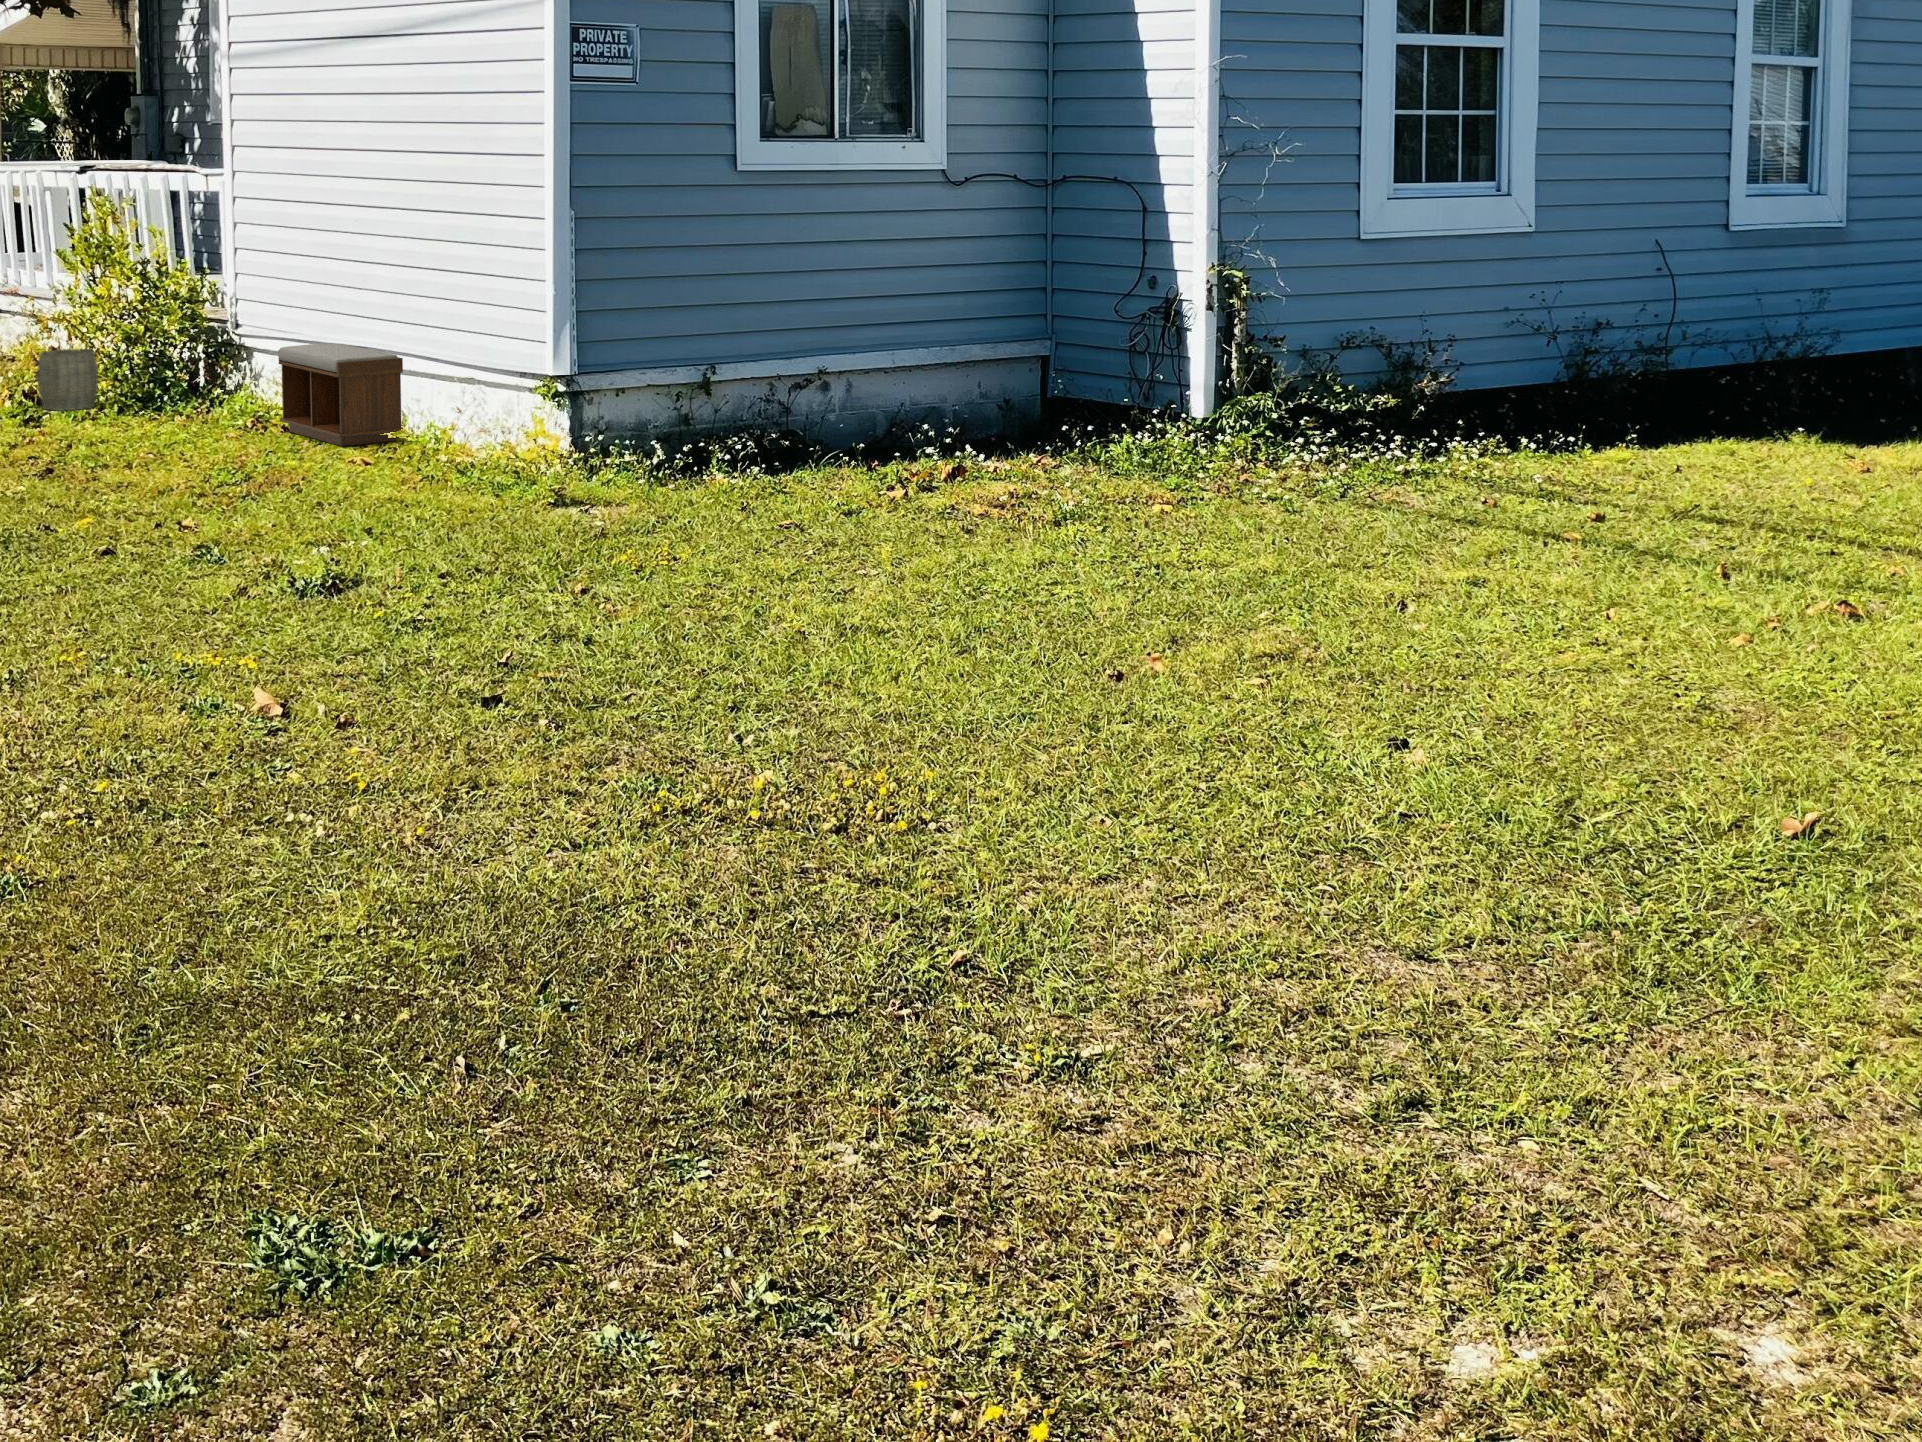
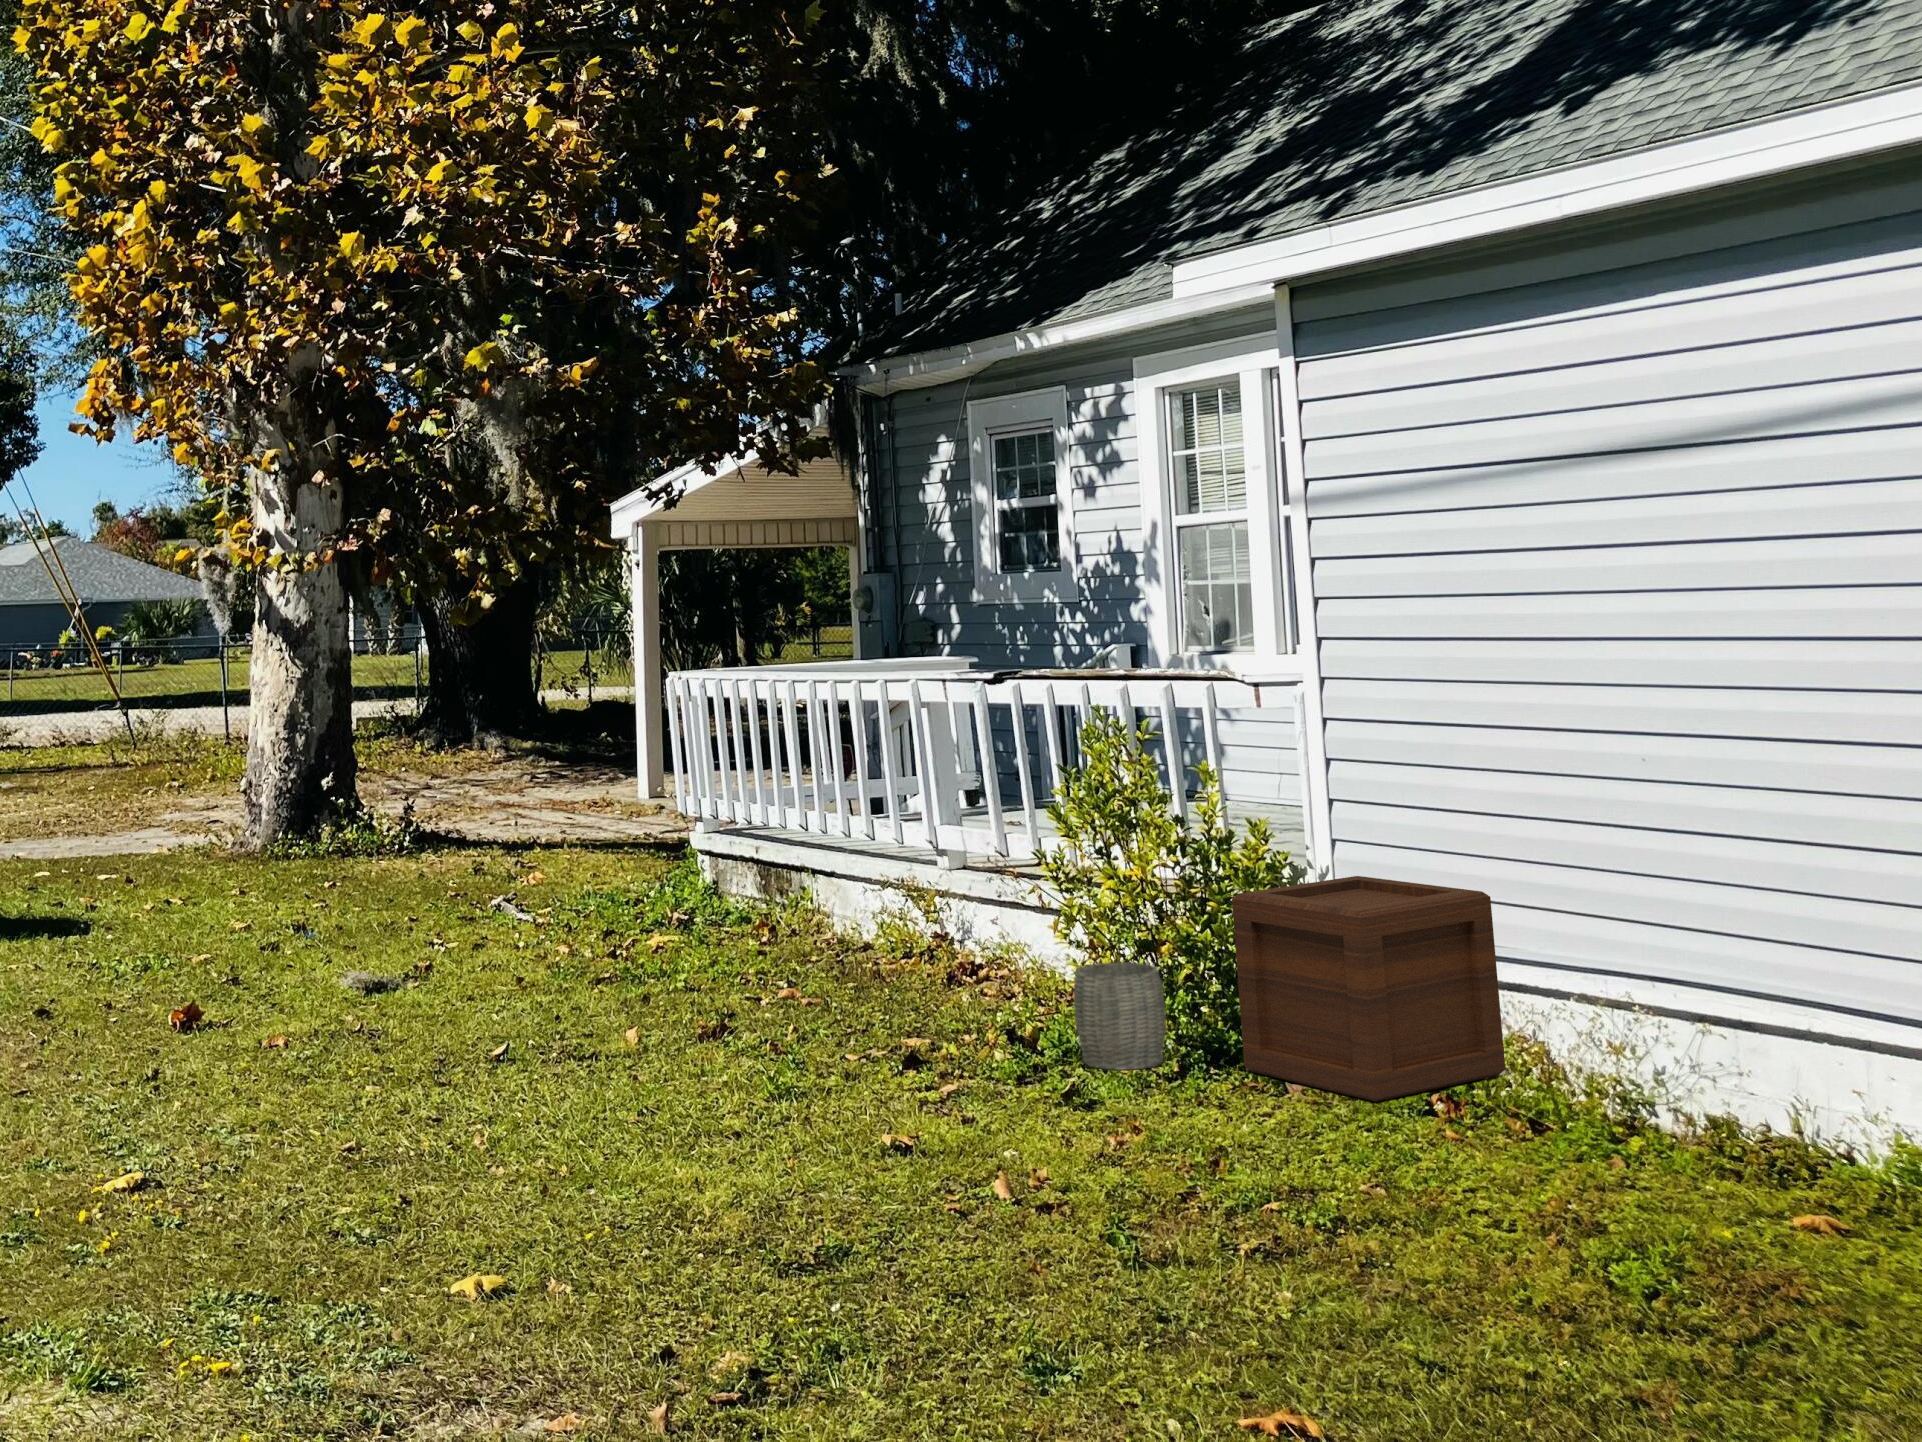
wooden crate: none [131,299,285,422] -> present [1232,876,1506,1102]
bench: present [278,344,403,446] -> none [1579,967,1890,1182]

